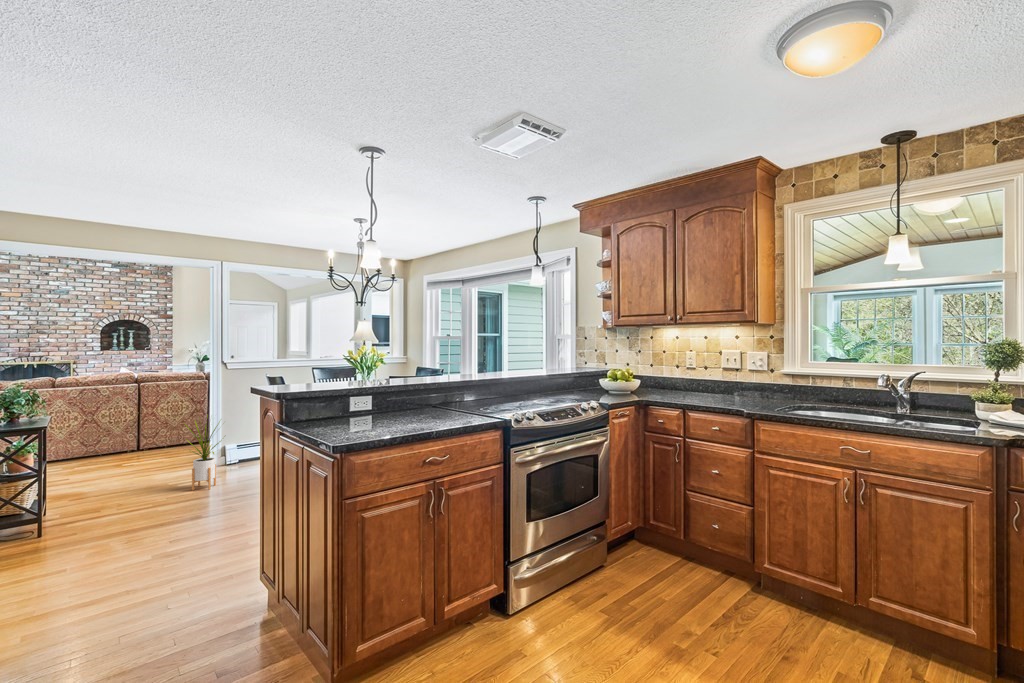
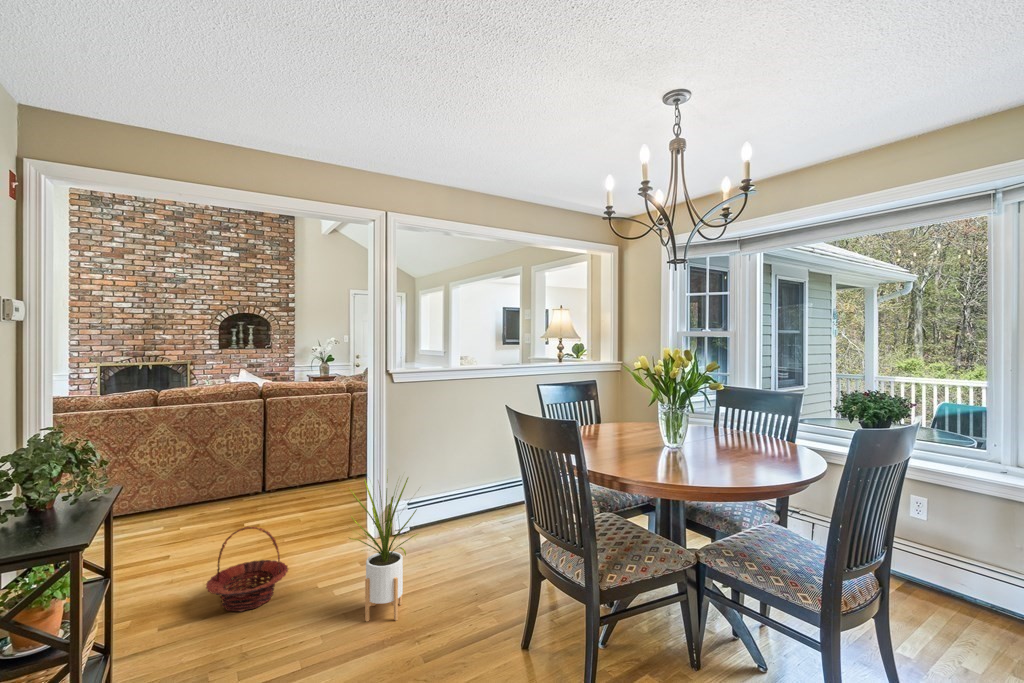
basket: none [99,447,150,491] -> present [206,527,288,611]

